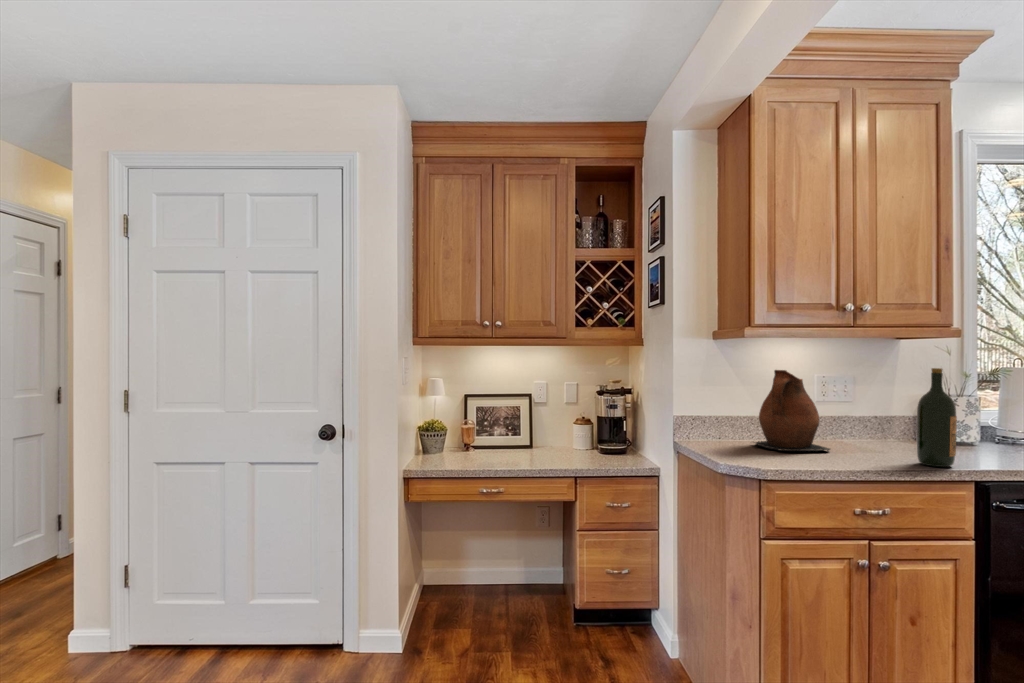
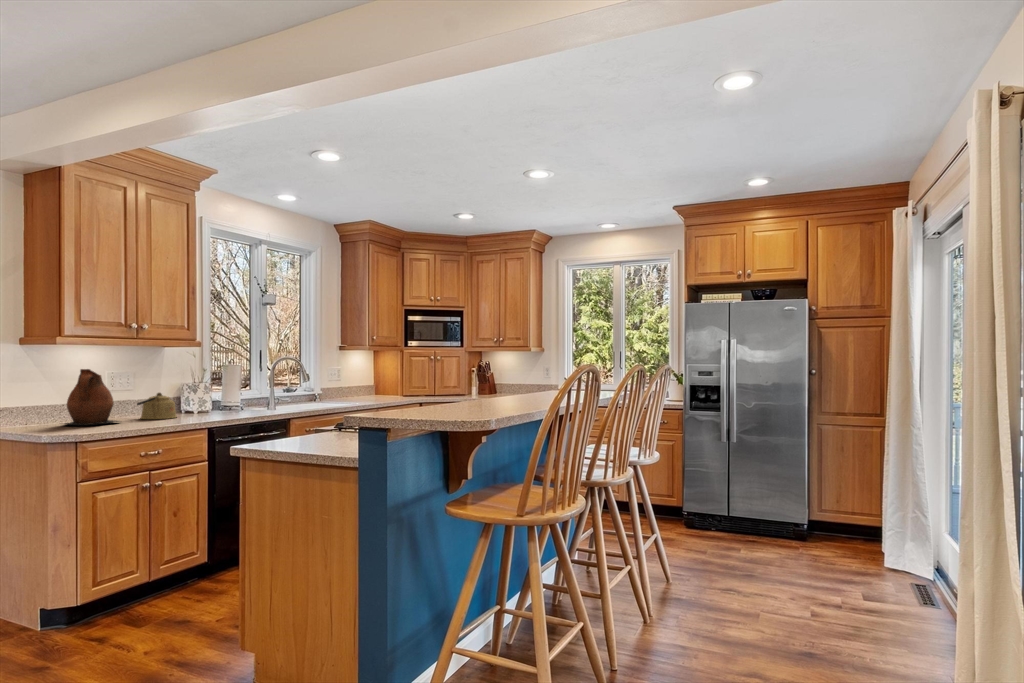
wine bottle: present [917,368,957,467] -> none [177,364,199,422]
kettle: none [855,409,918,452] -> present [137,393,177,419]

